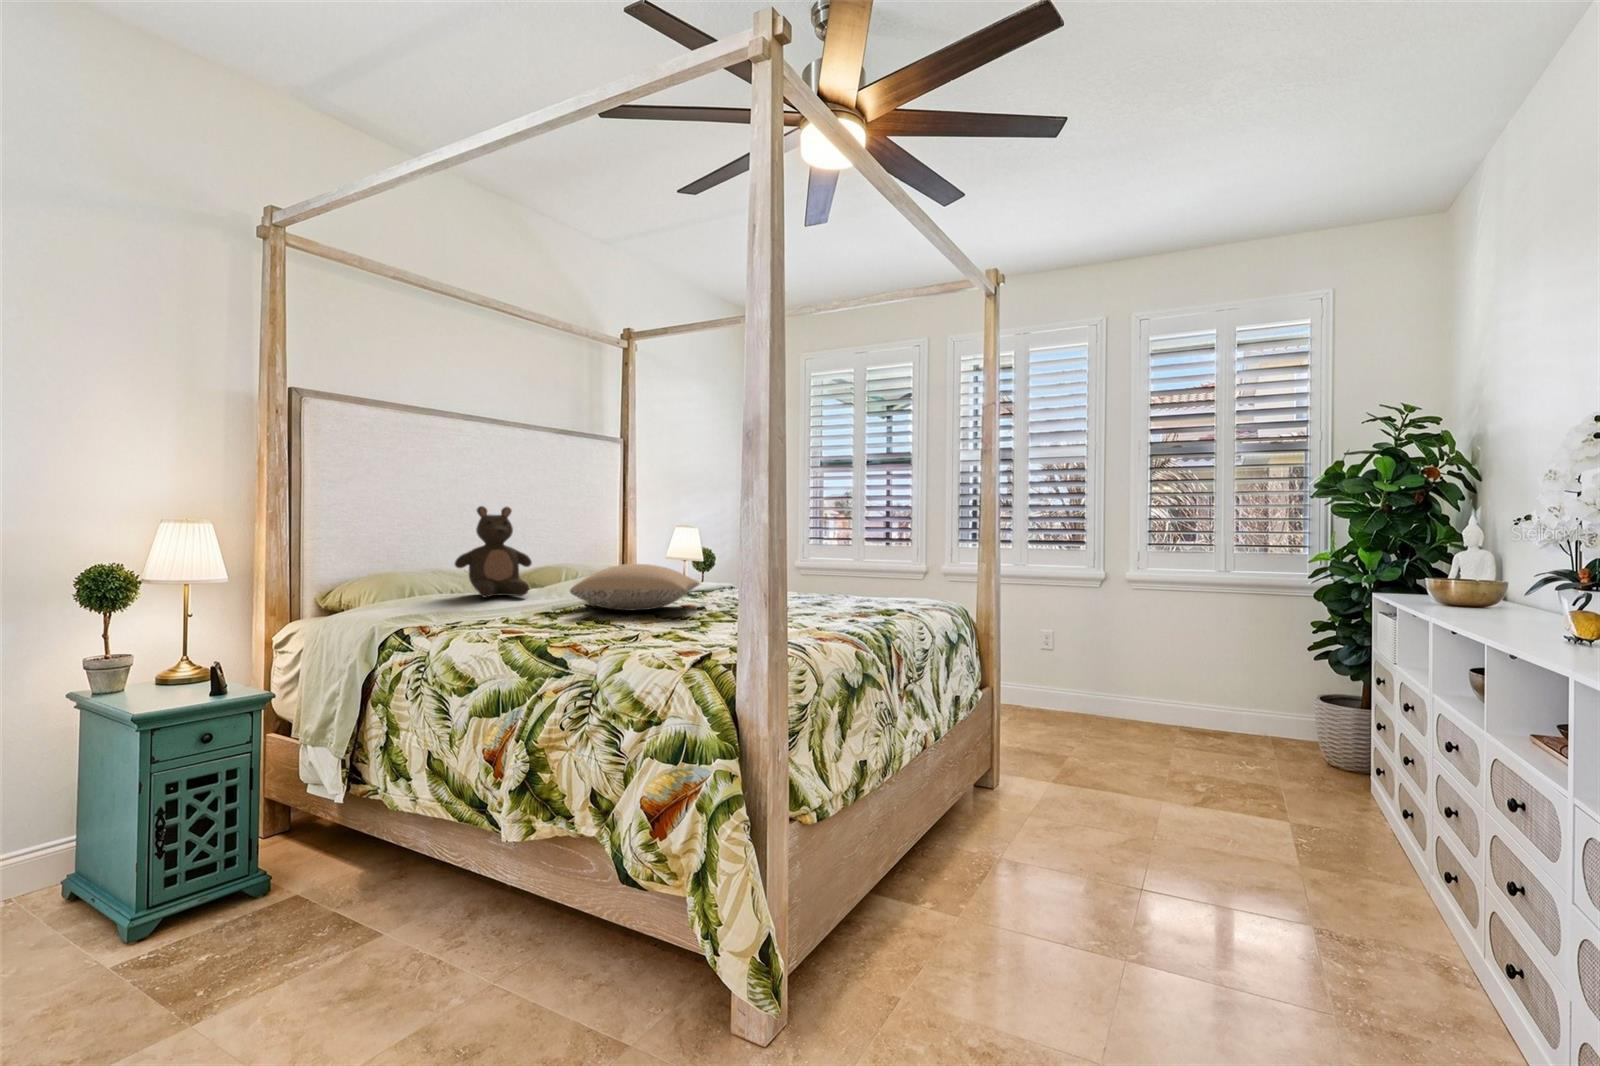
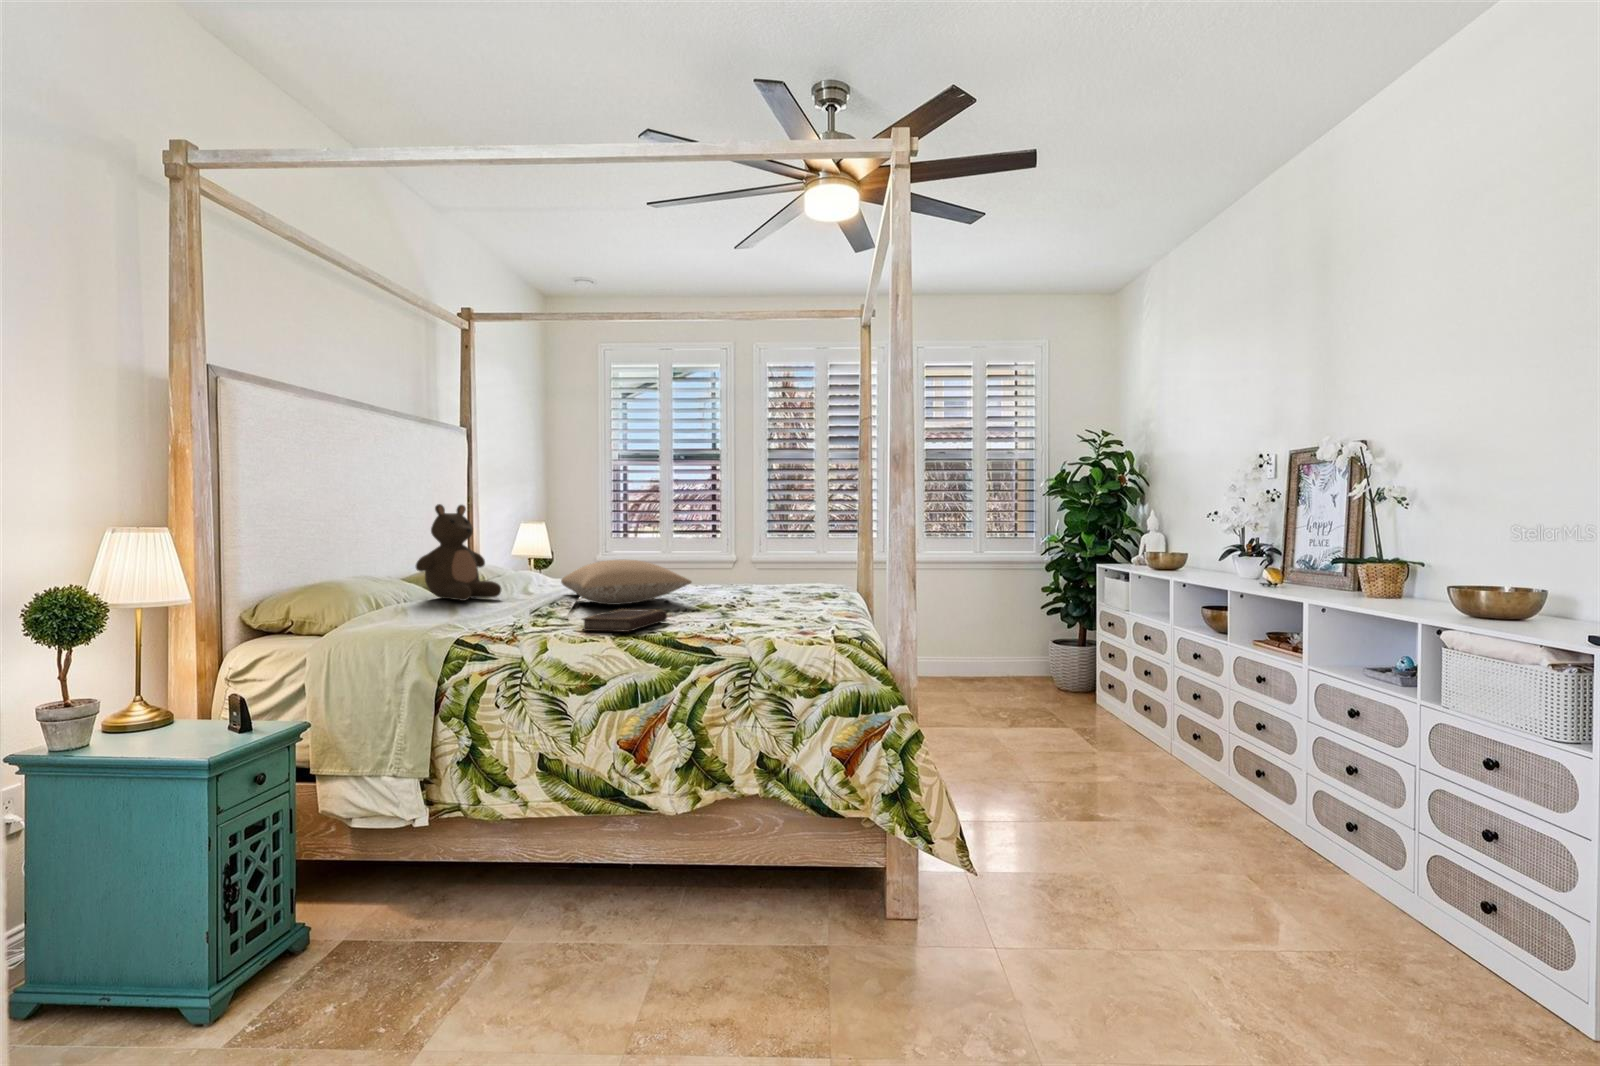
notebook: none [500,615,604,638] -> present [582,609,667,632]

